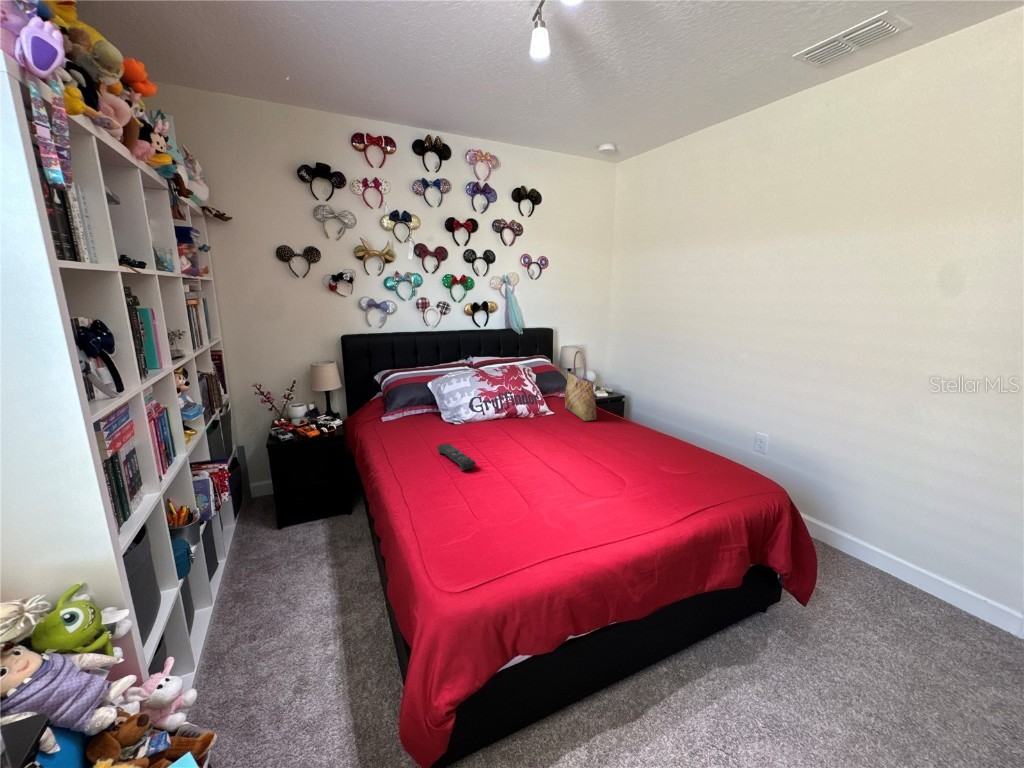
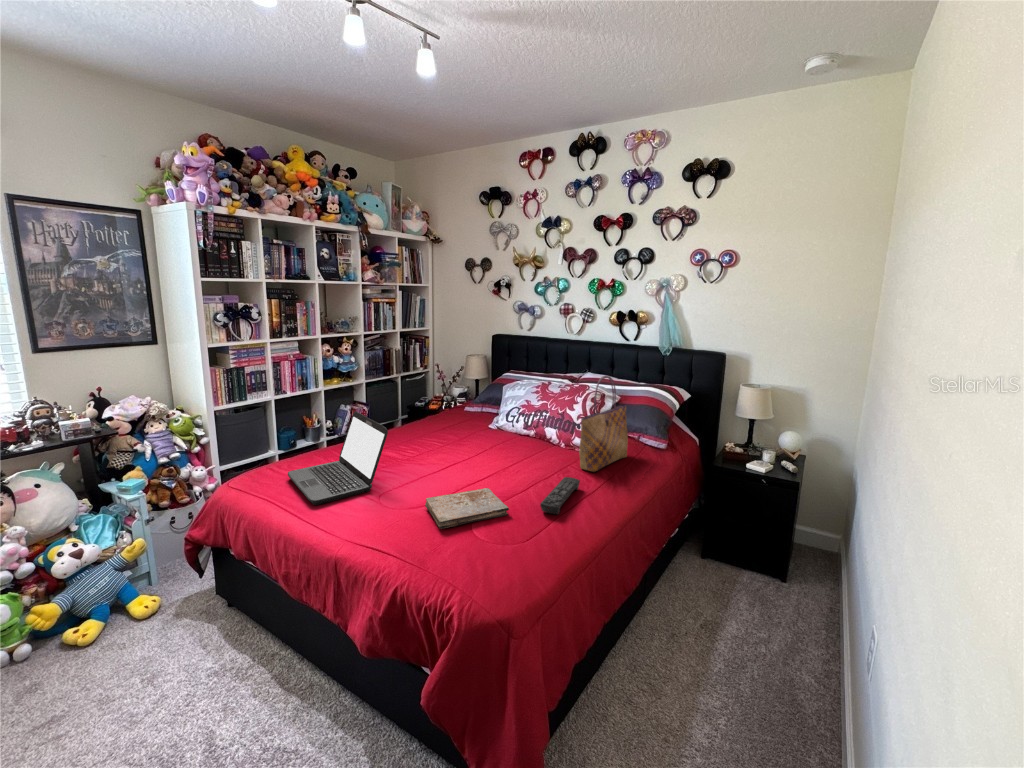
laptop: none [470,429,574,527] -> present [288,411,388,505]
remote control: present [437,444,475,471] -> present [540,477,580,514]
book: none [603,448,657,477] -> present [425,488,509,529]

